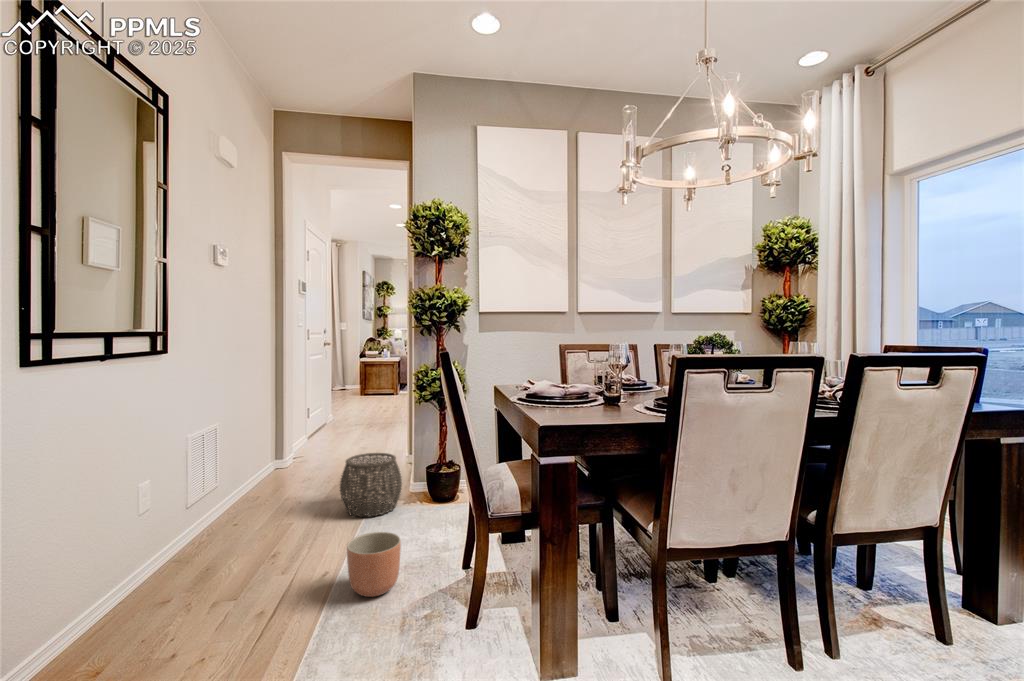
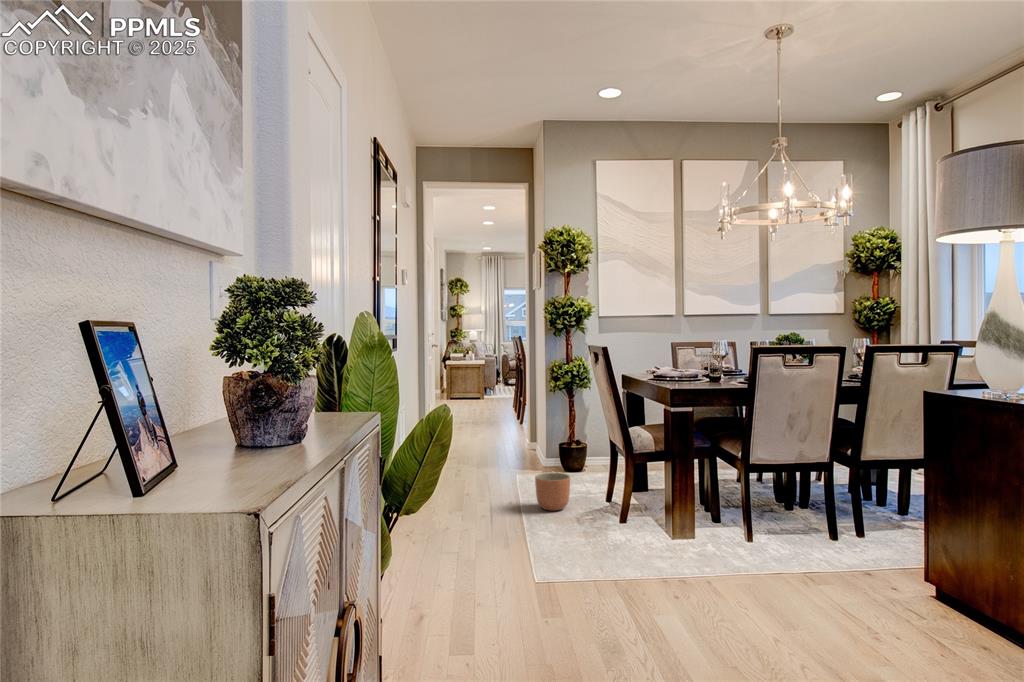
woven basket: present [340,453,402,517] -> none [497,431,544,478]

